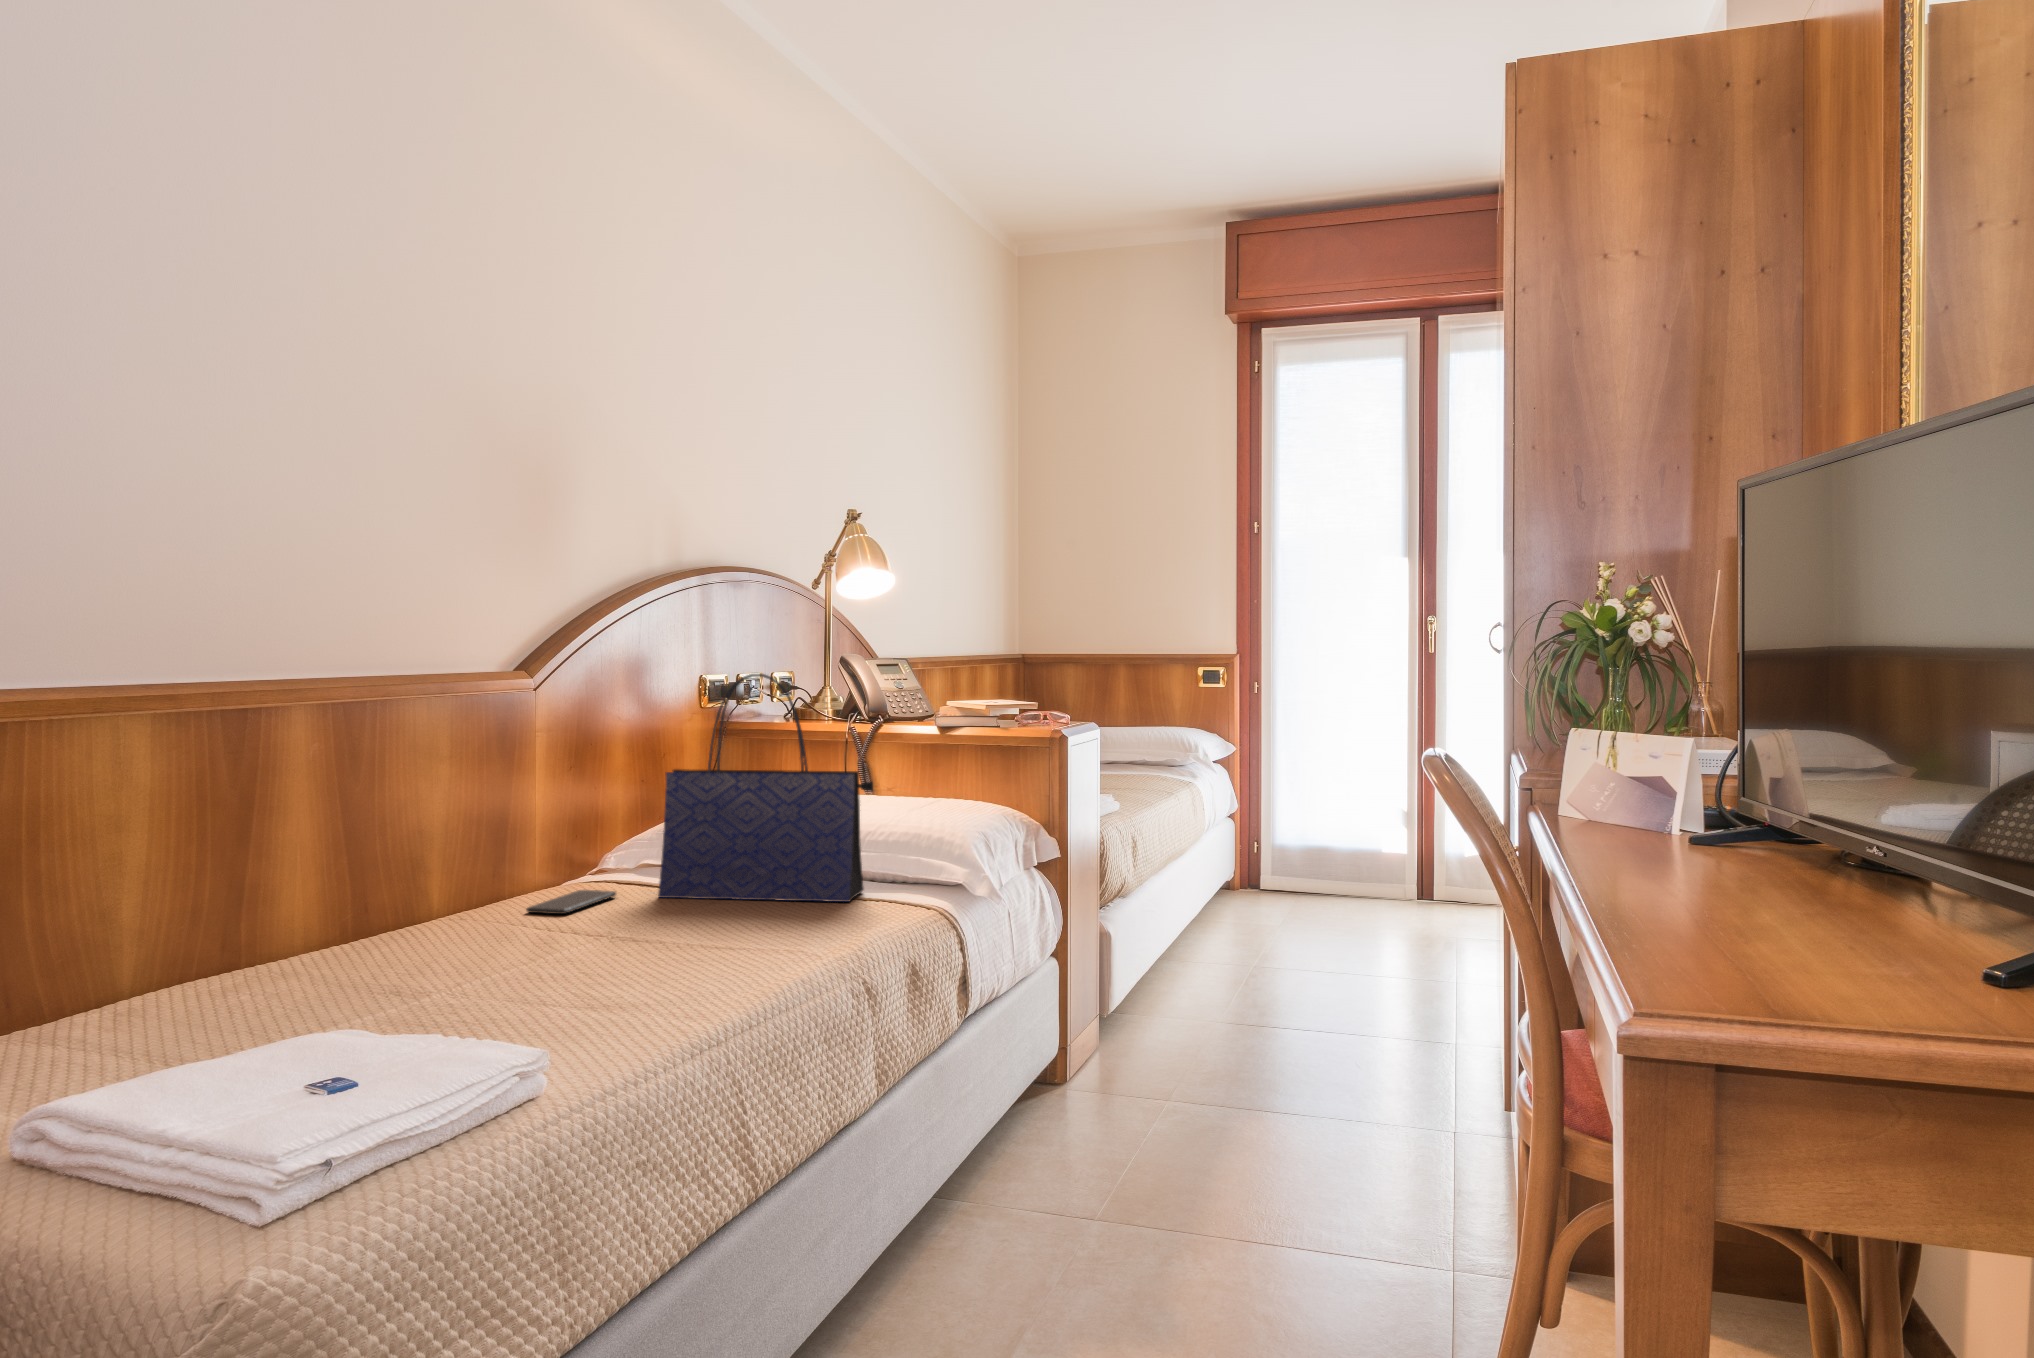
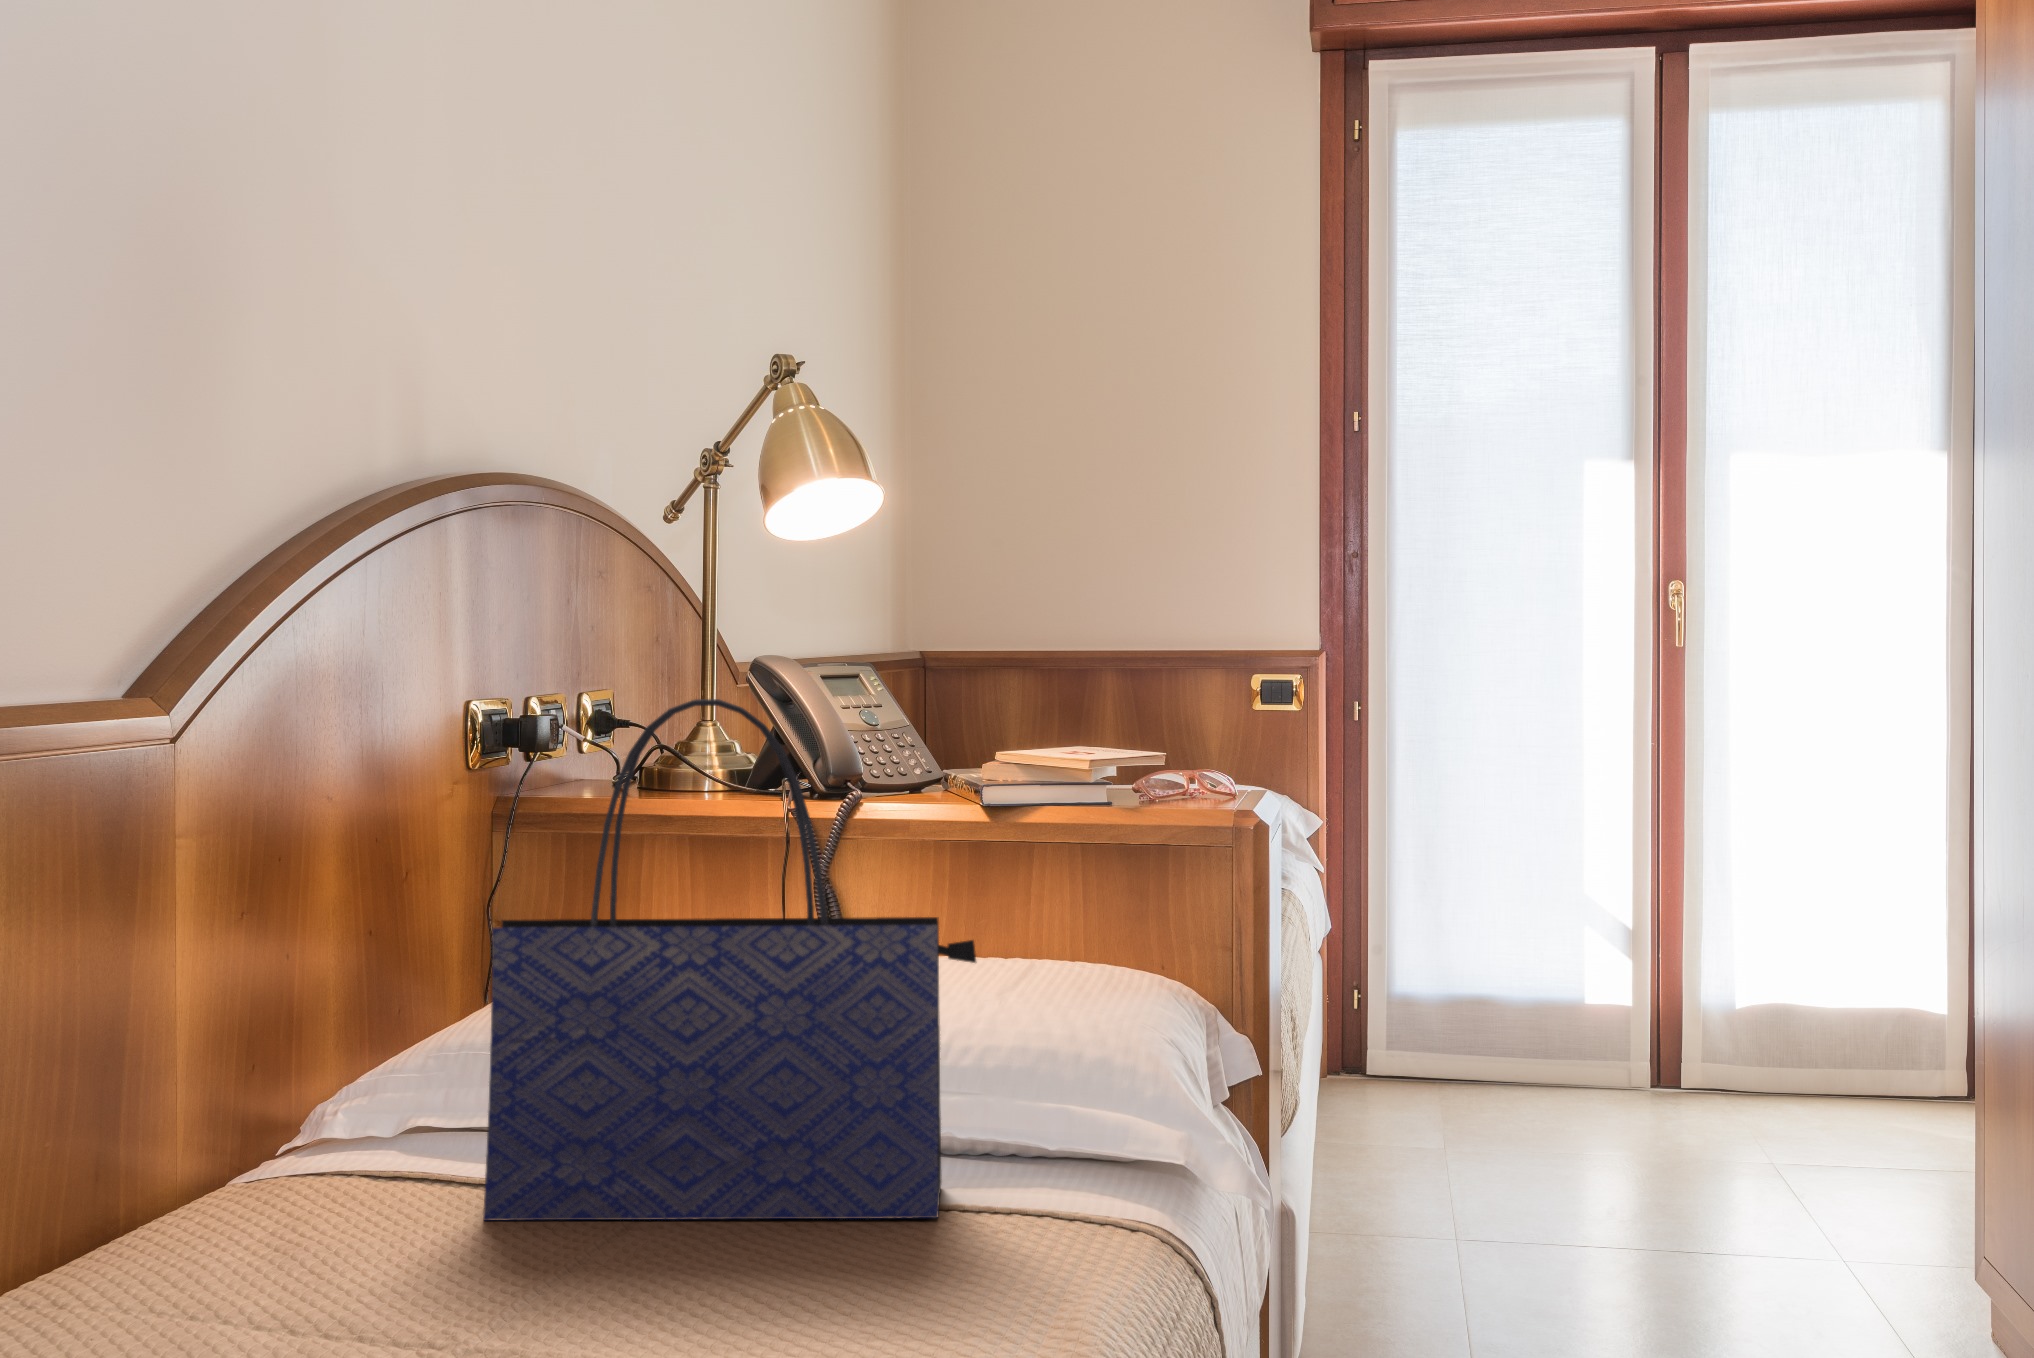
smartphone: present [526,890,616,914] -> none [191,1207,385,1285]

